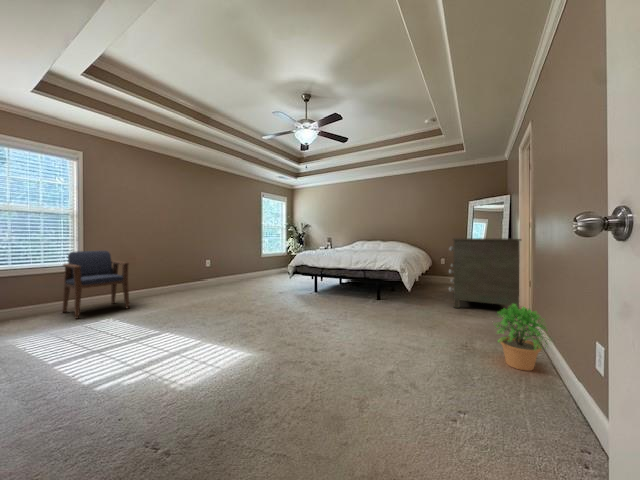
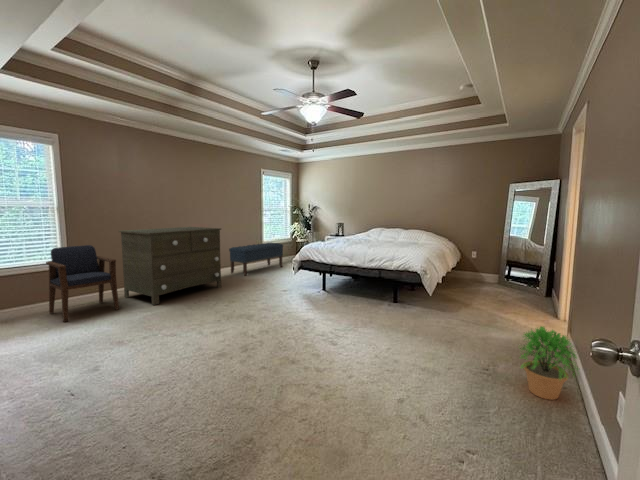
dresser: present [449,238,521,309] -> present [119,227,221,305]
bench: none [232,255,280,282] -> present [229,243,283,276]

